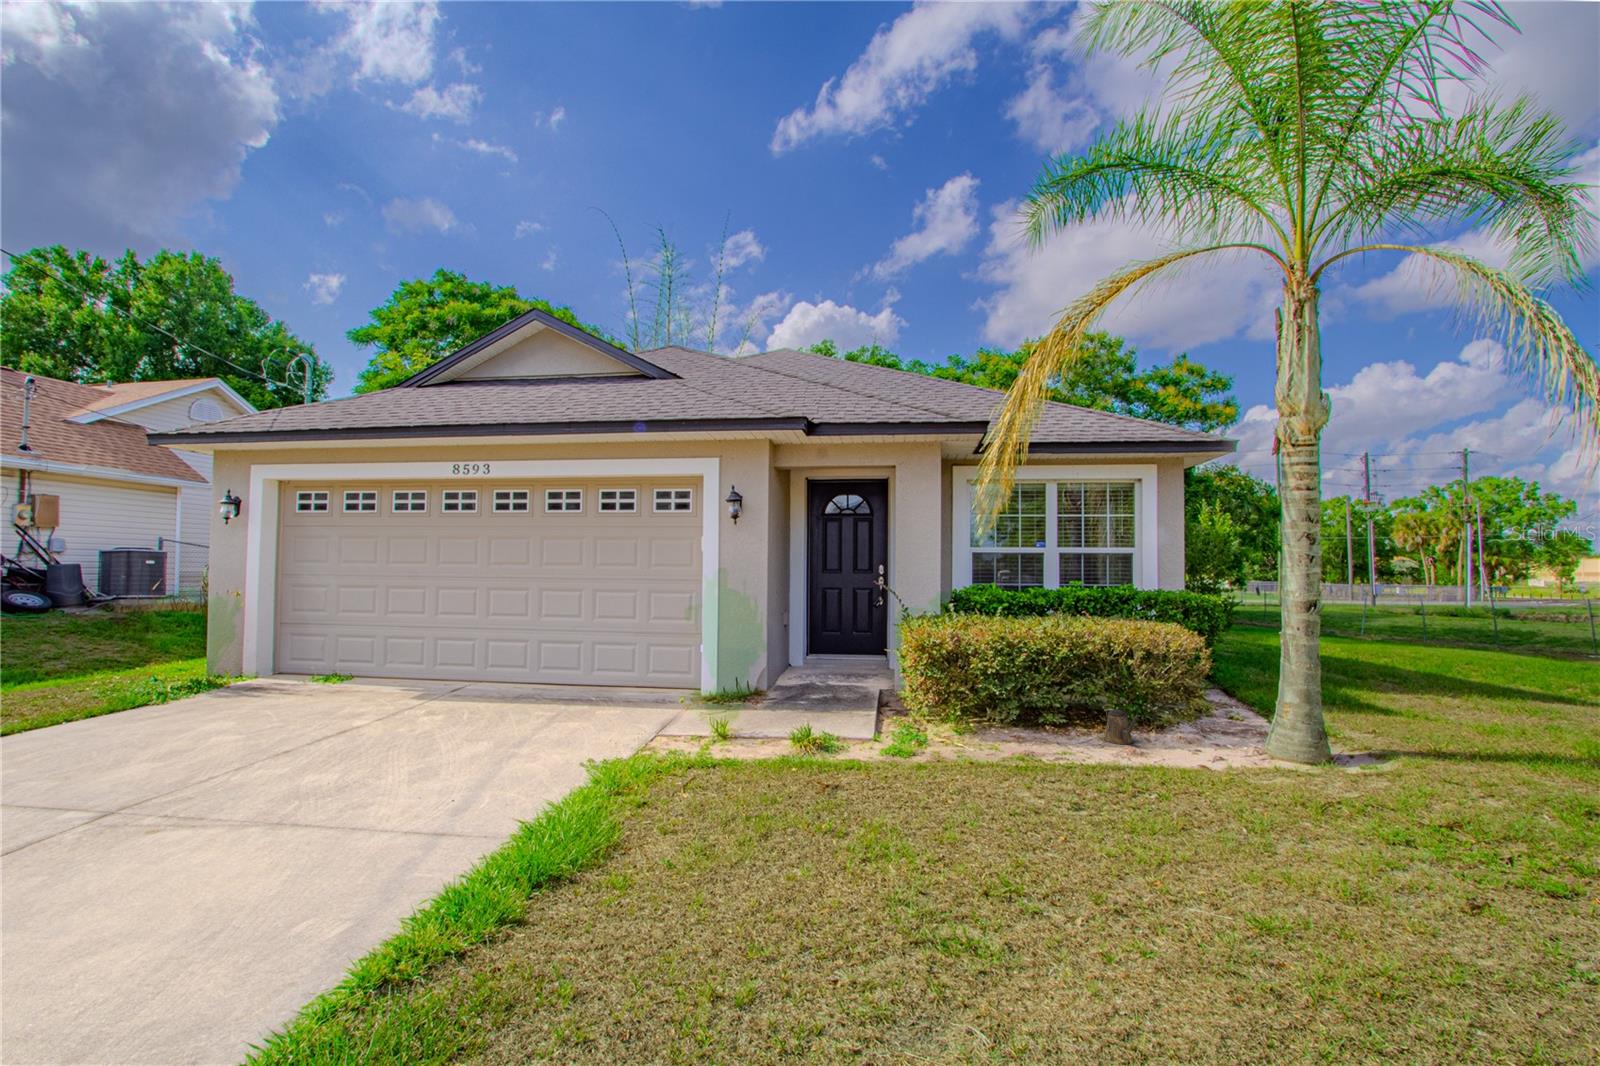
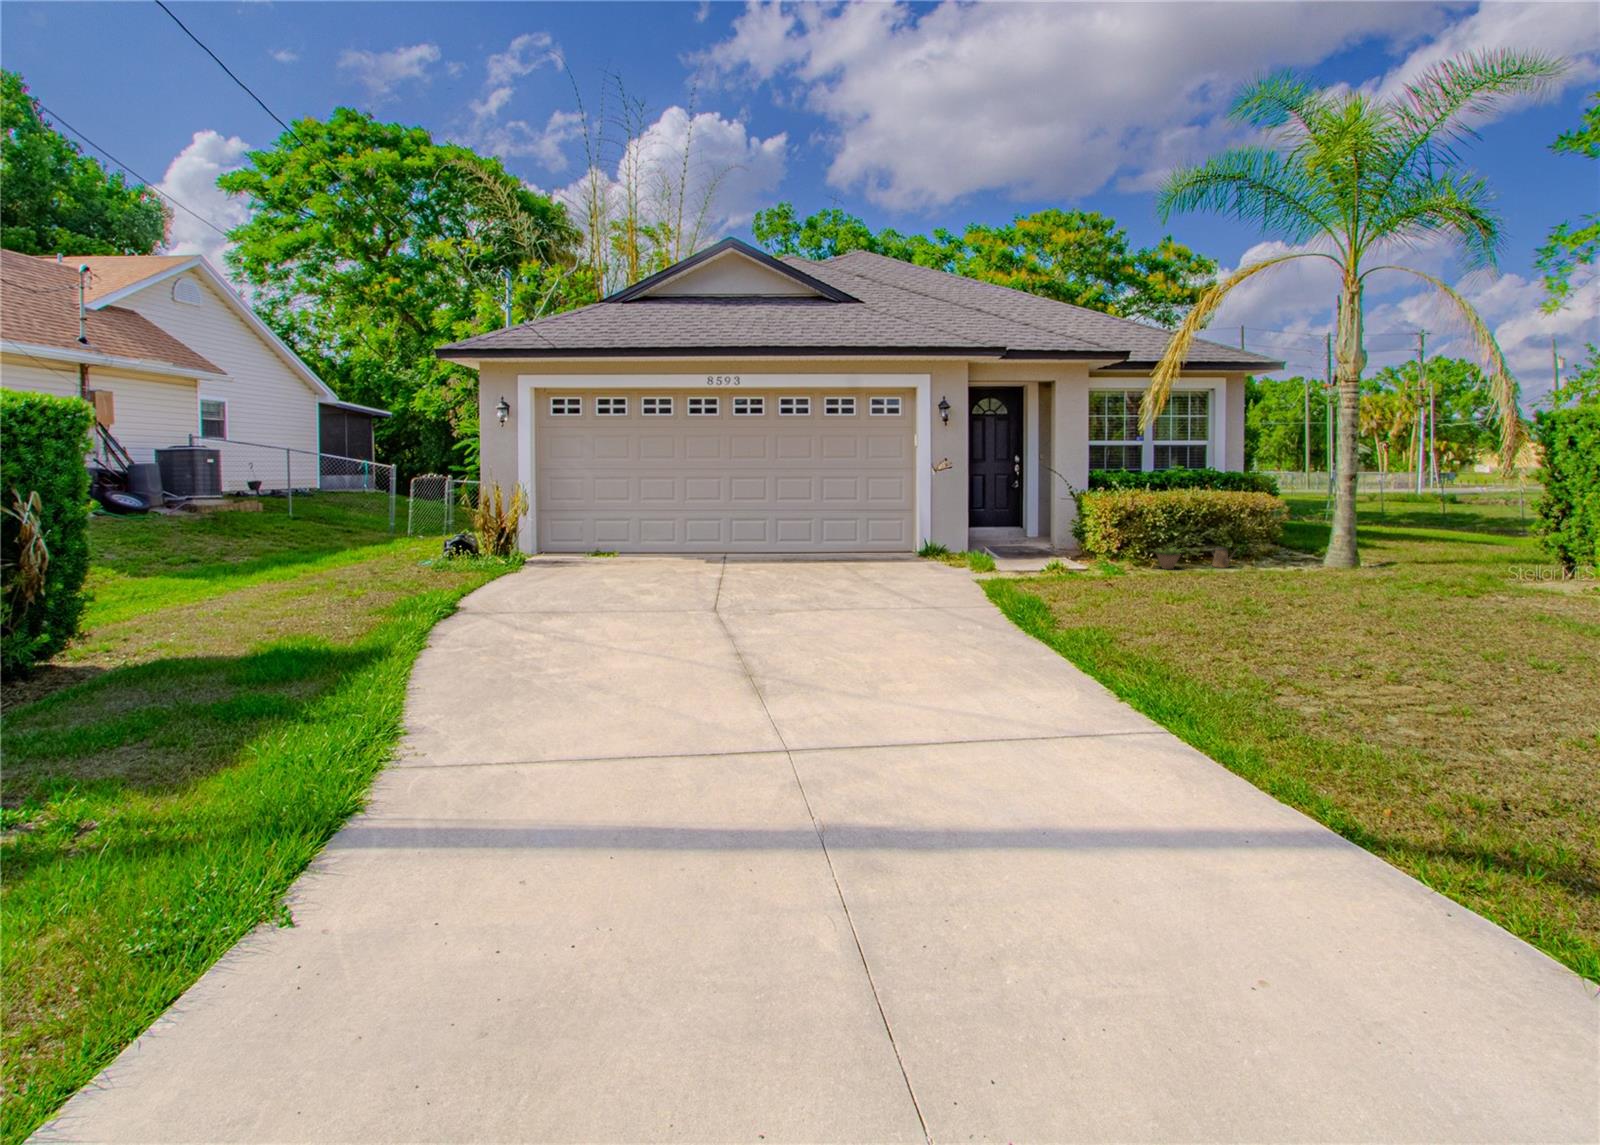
decorative plant: none [989,705,1055,744] -> present [1154,547,1182,569]

